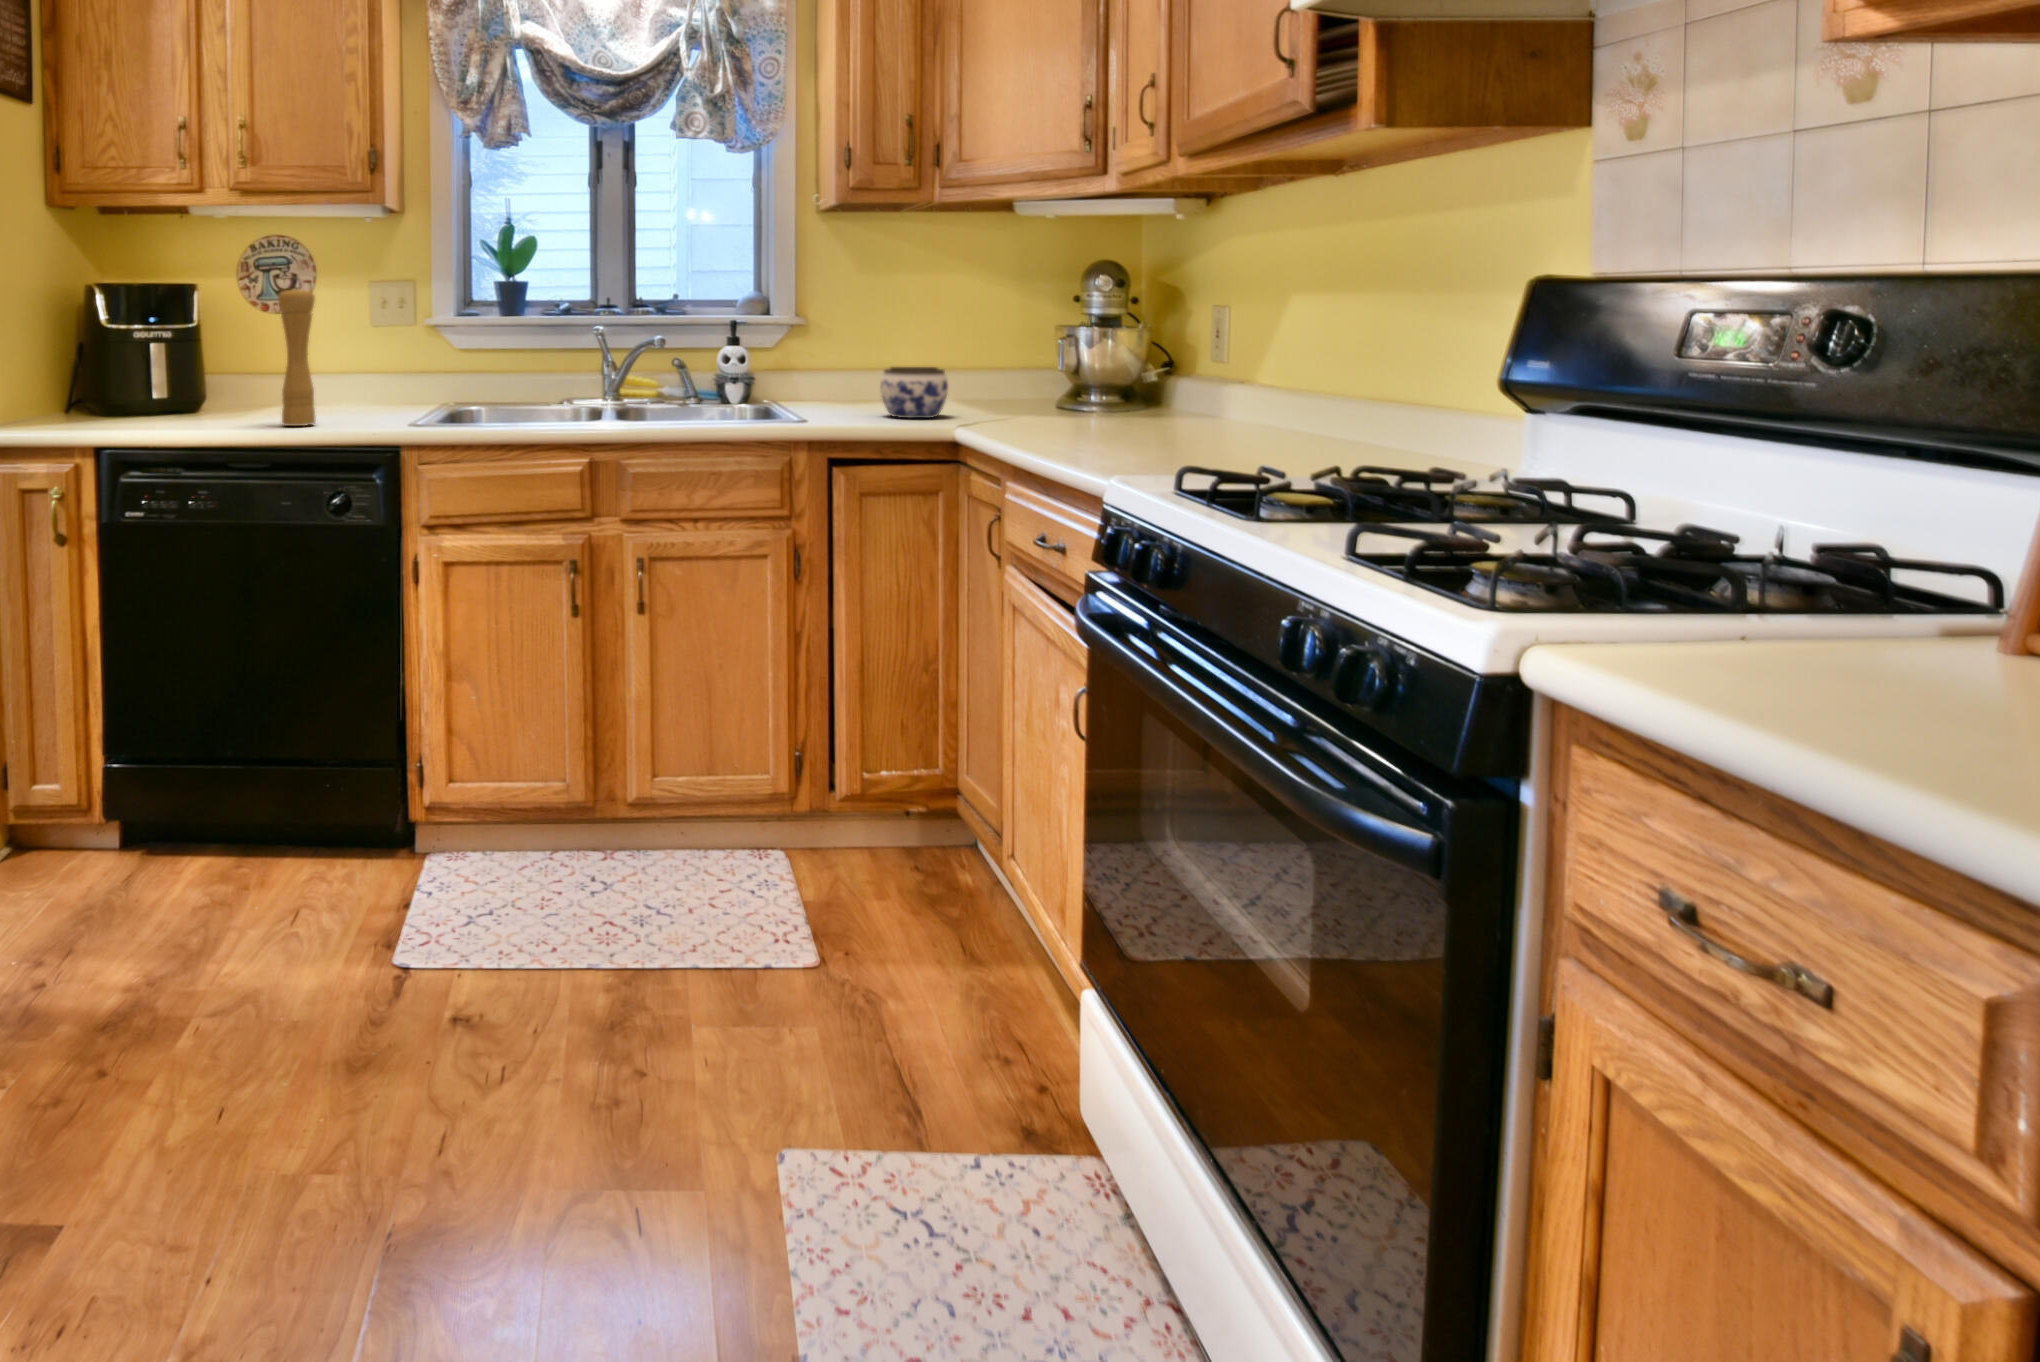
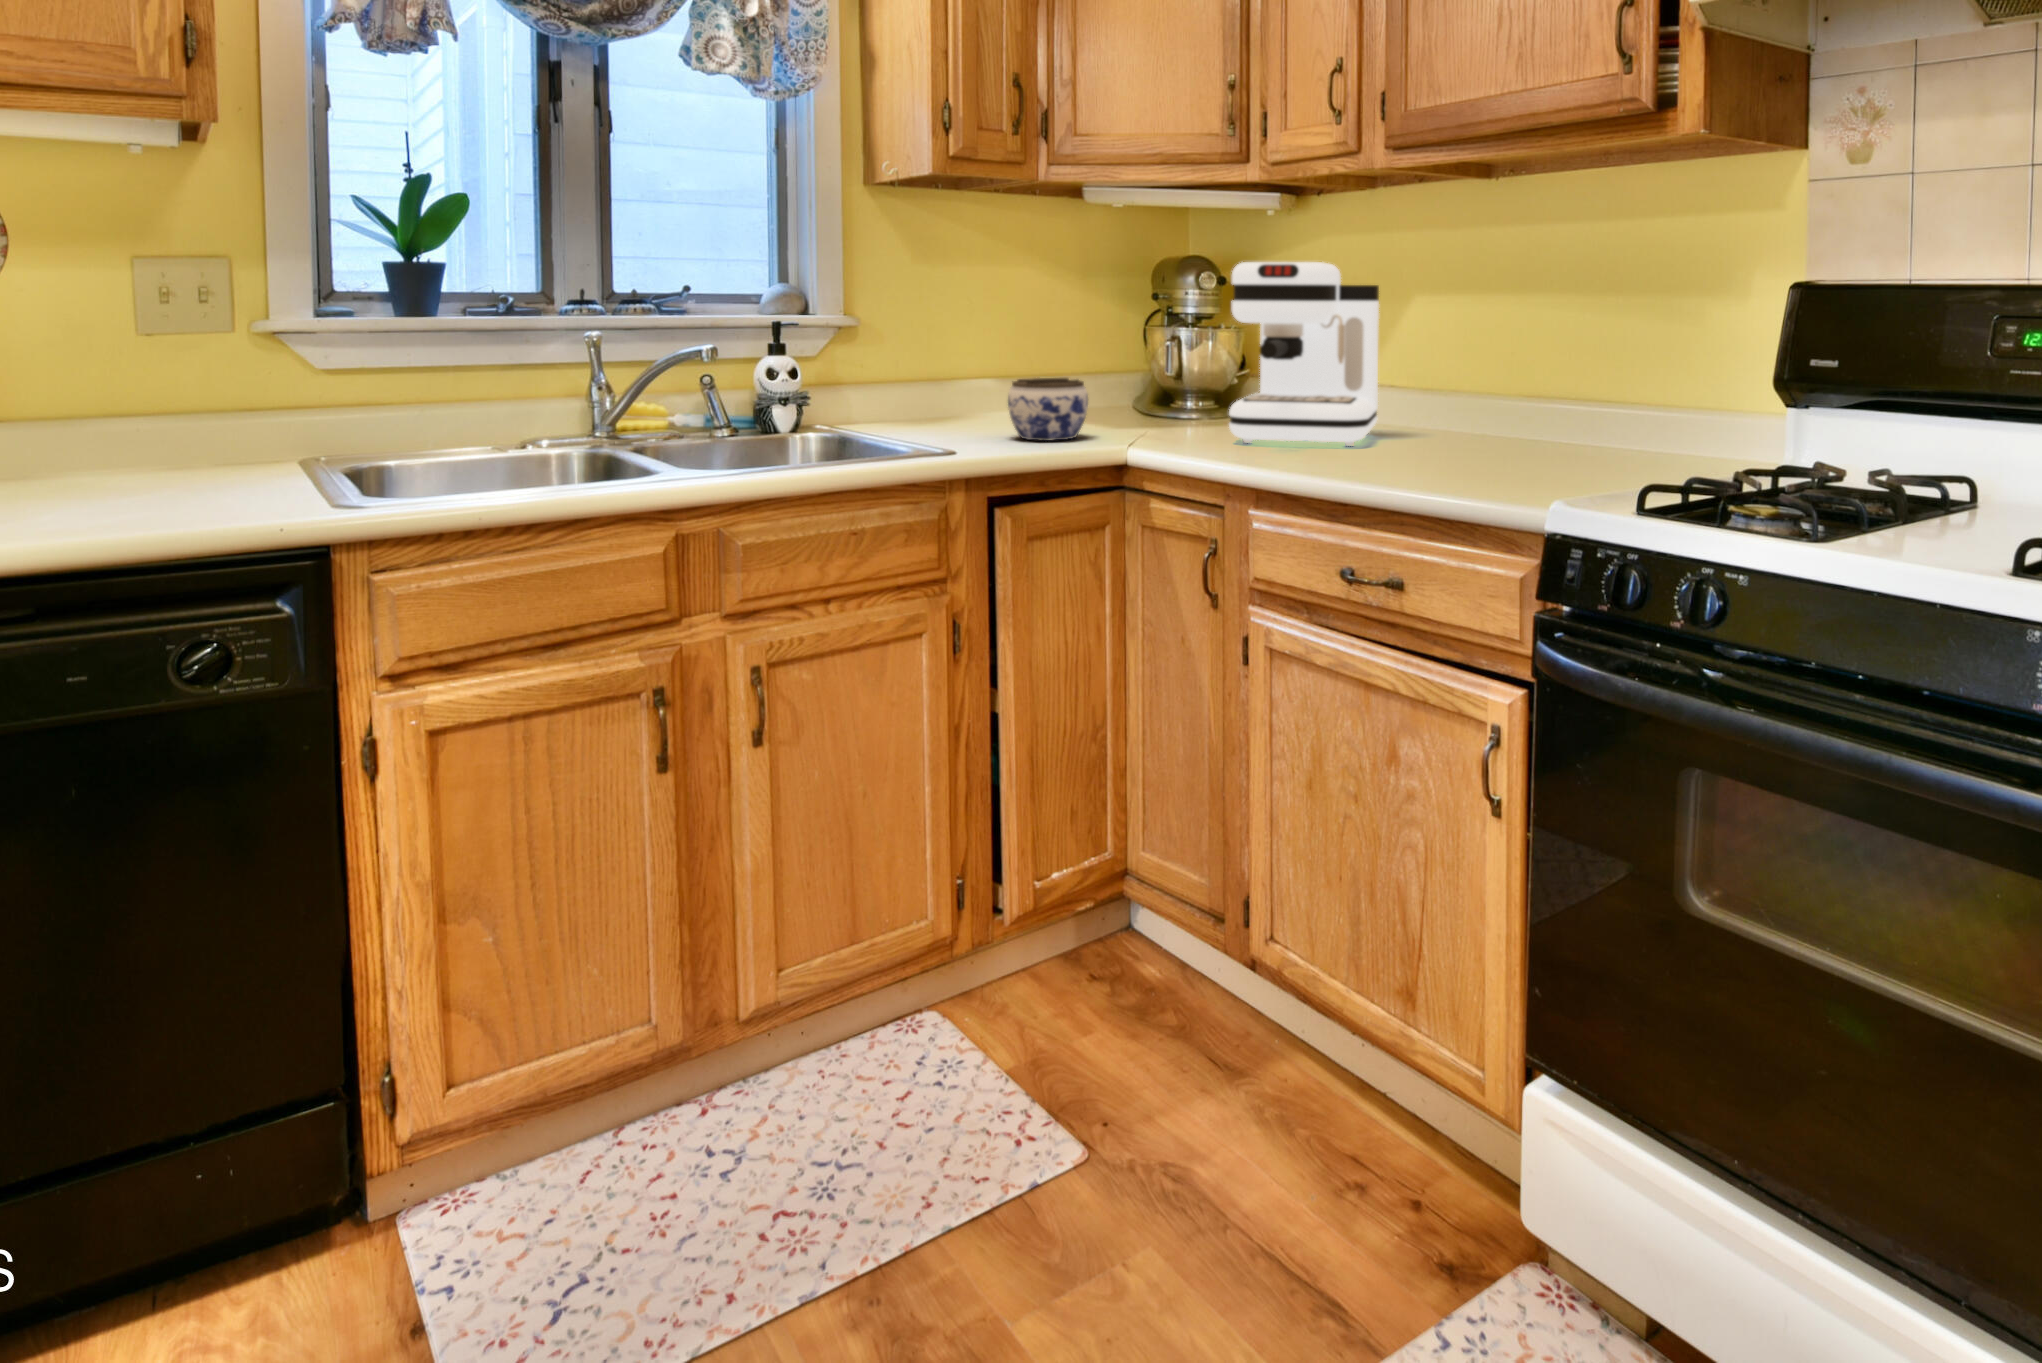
coffee maker: none [1053,262,1228,436] -> present [1229,262,1379,446]
pepper mill: present [278,288,316,426] -> none [22,270,118,530]

